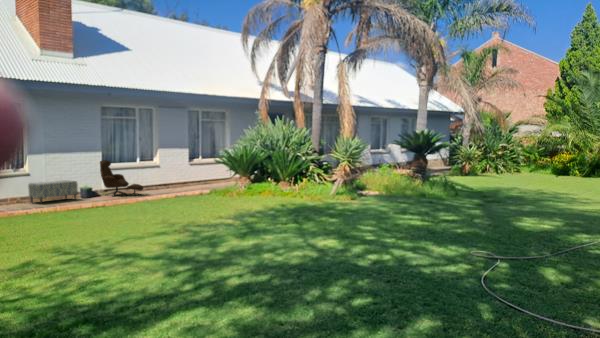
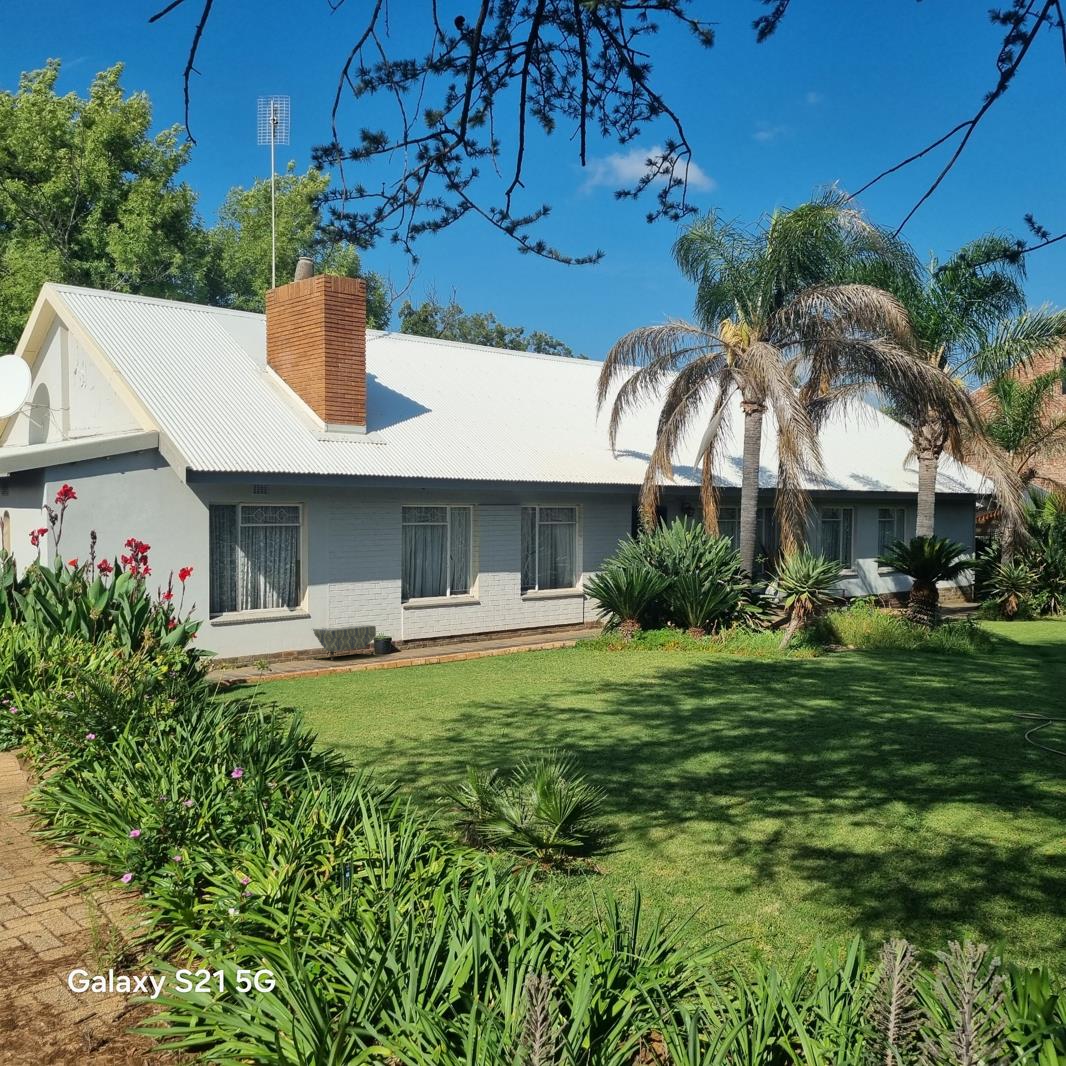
lounge chair: present [100,160,143,196] -> none [402,592,466,651]

